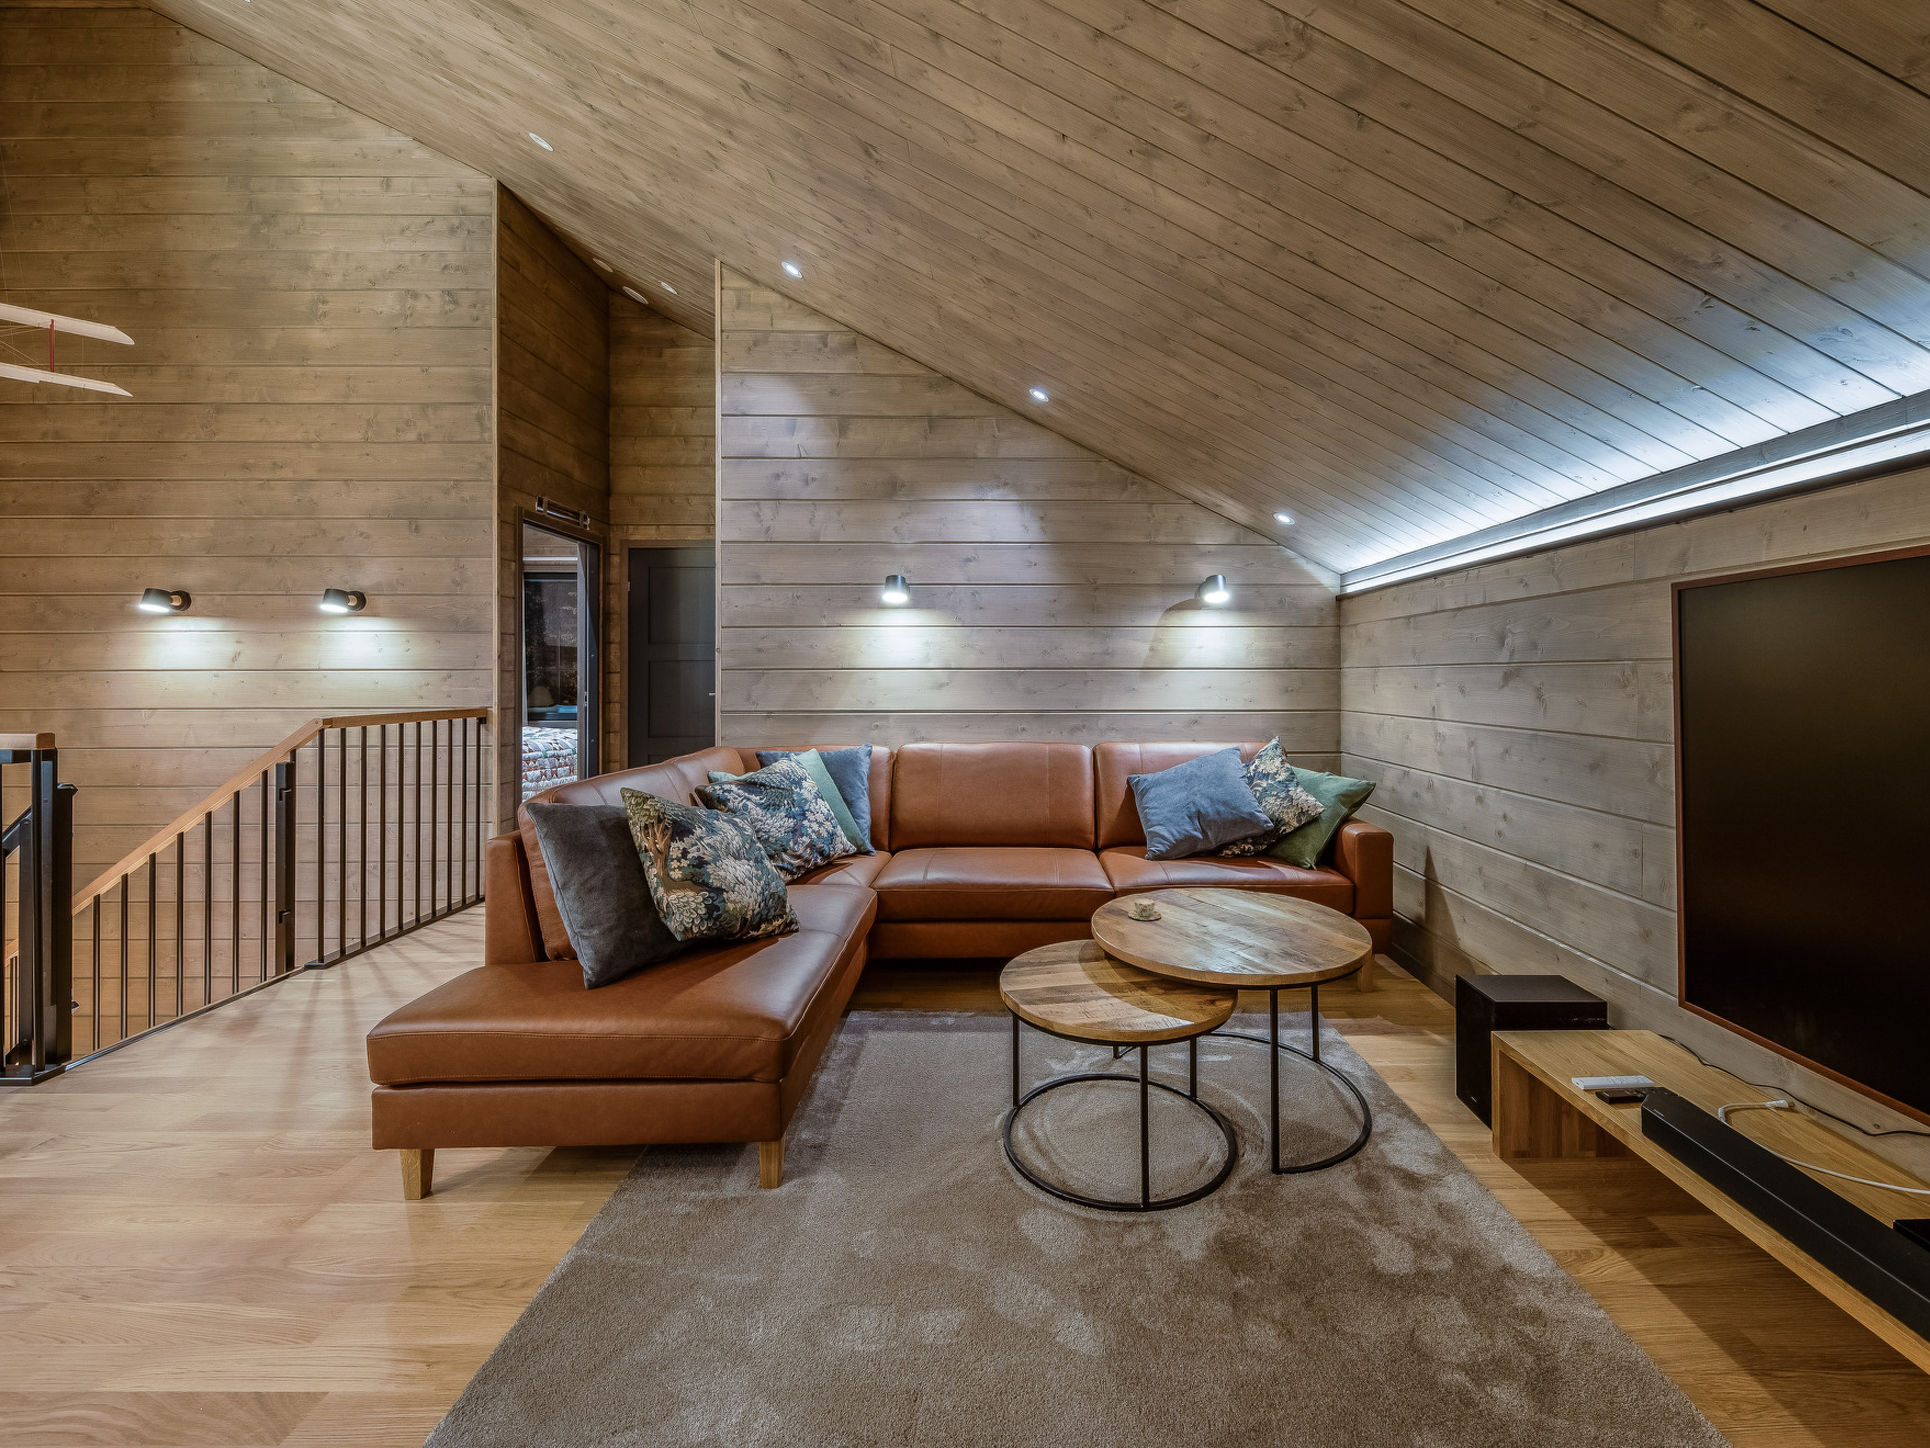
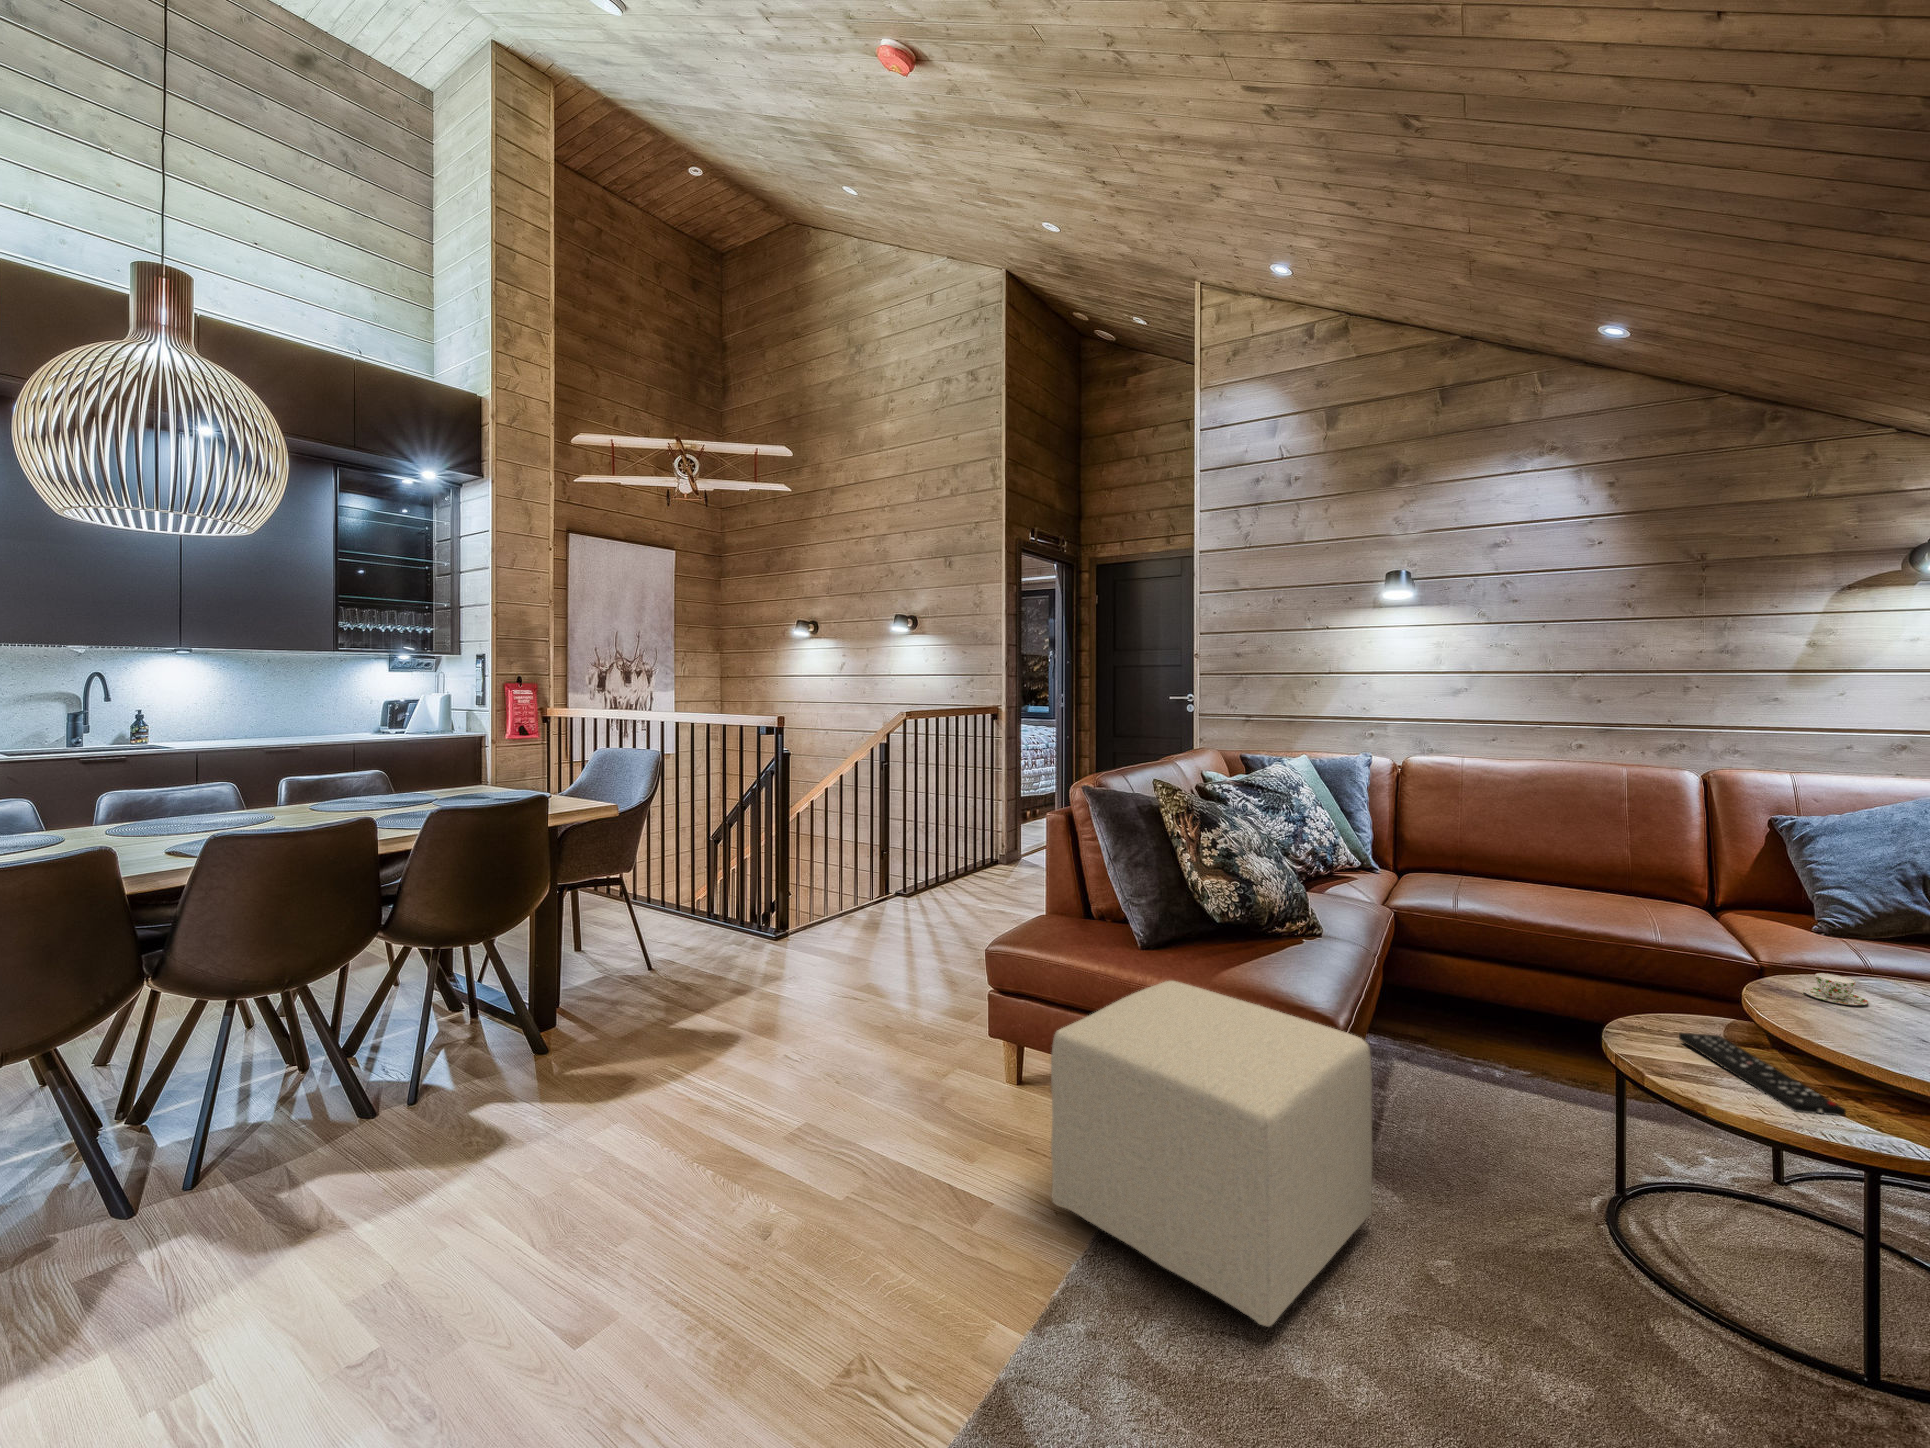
remote control: none [1050,962,1133,1017] -> present [1679,1033,1846,1116]
ottoman: none [433,1013,811,1379] -> present [1051,981,1373,1327]

